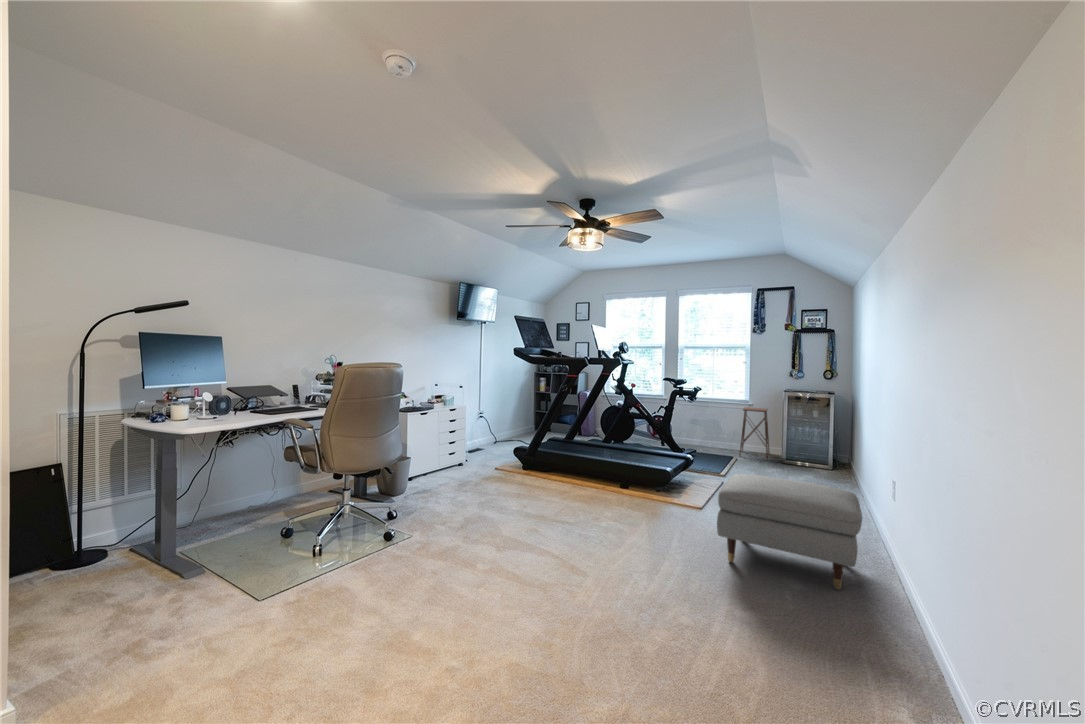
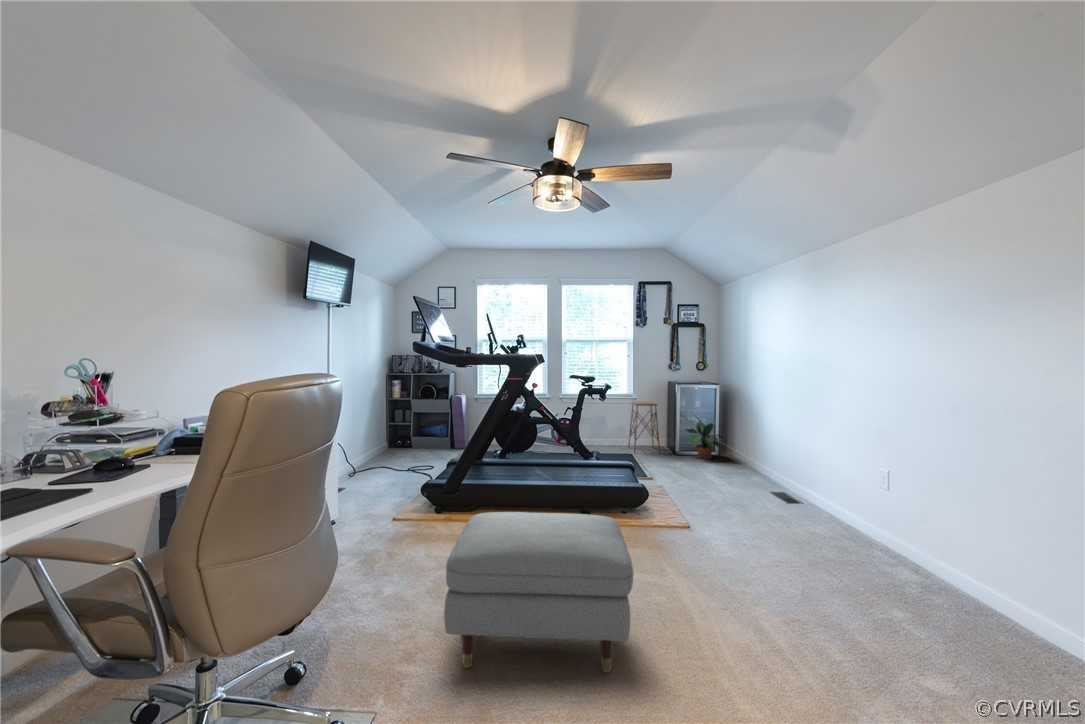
potted plant: none [790,424,838,471] -> present [685,418,726,459]
ottoman: present [717,474,862,590] -> present [444,512,634,673]

